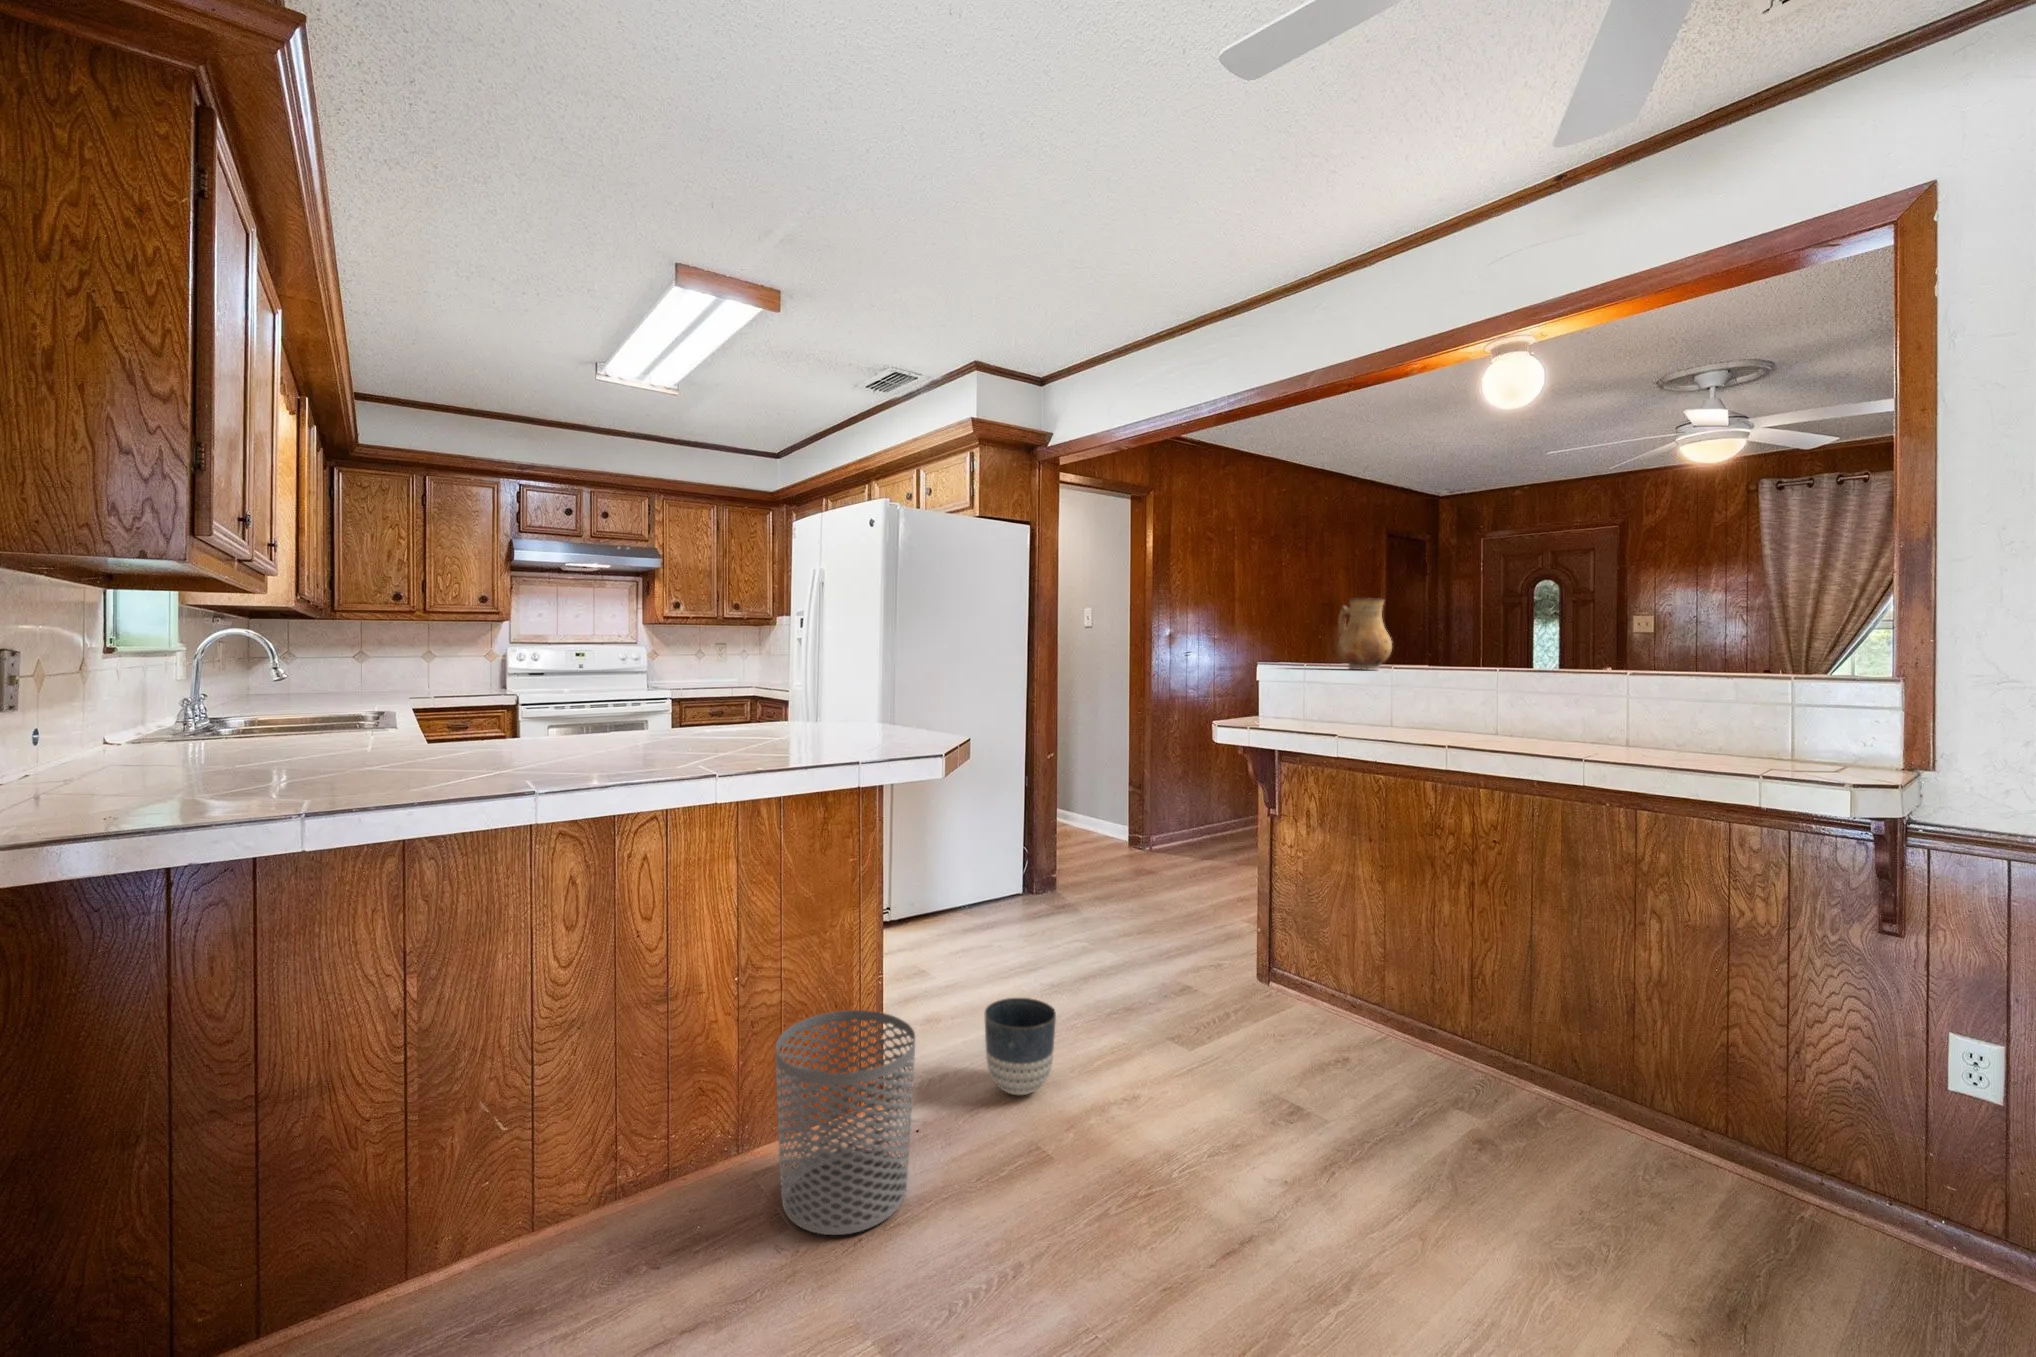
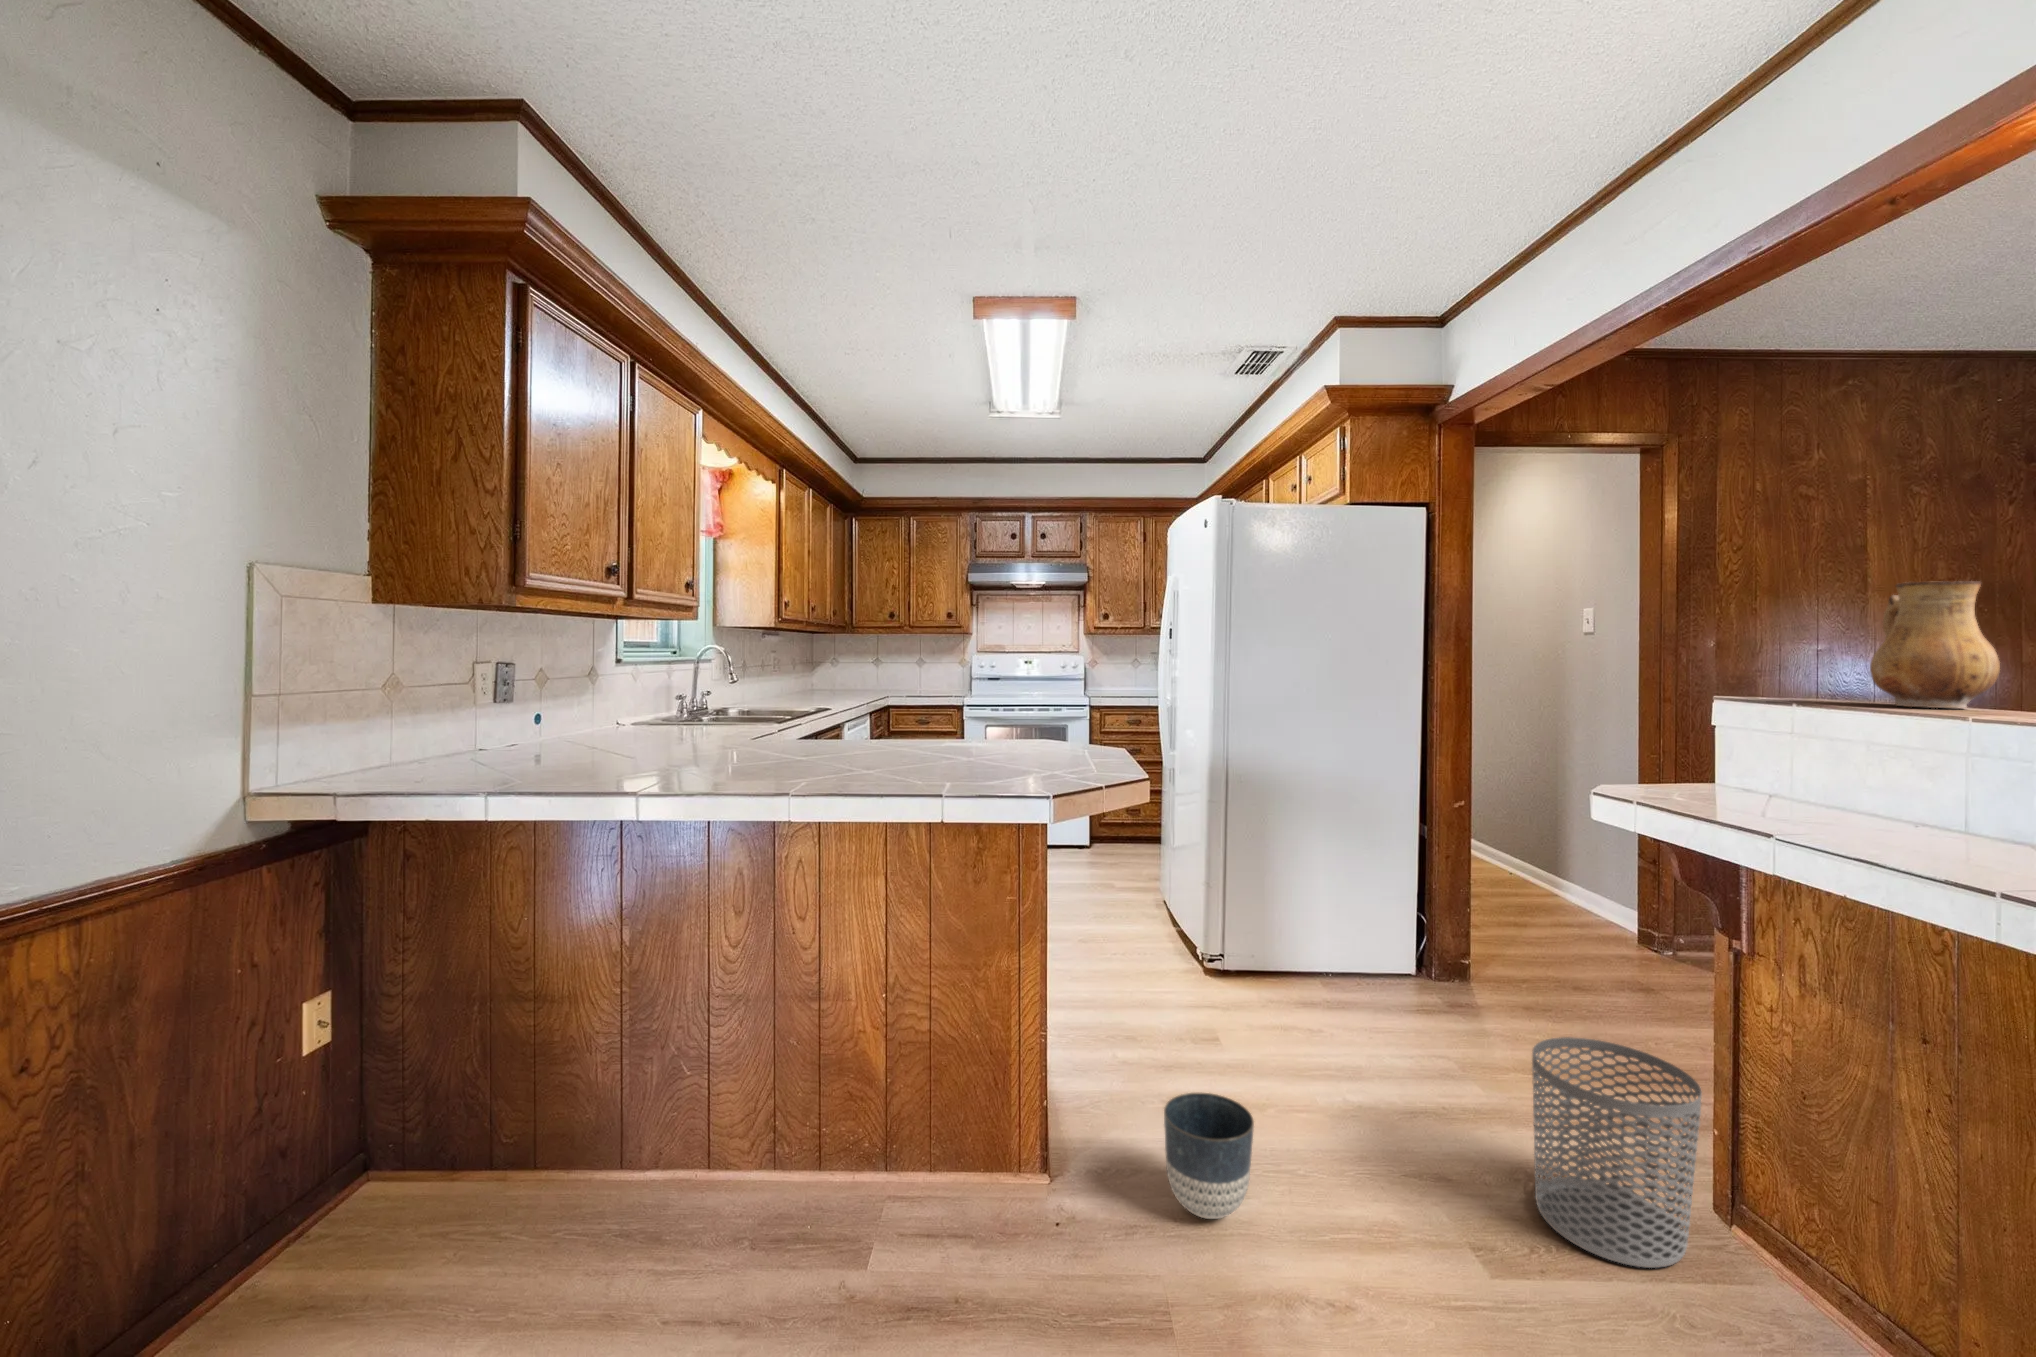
waste bin: present [775,1010,916,1235] -> present [1532,1037,1702,1268]

